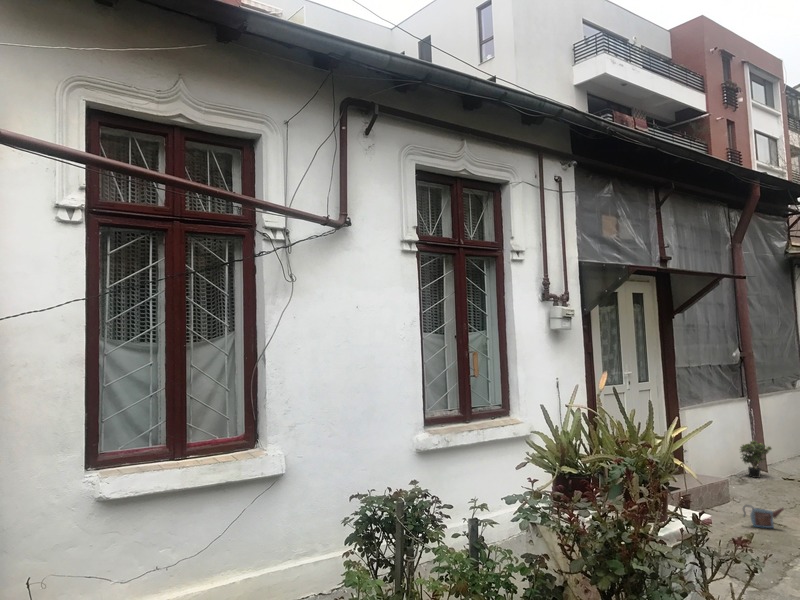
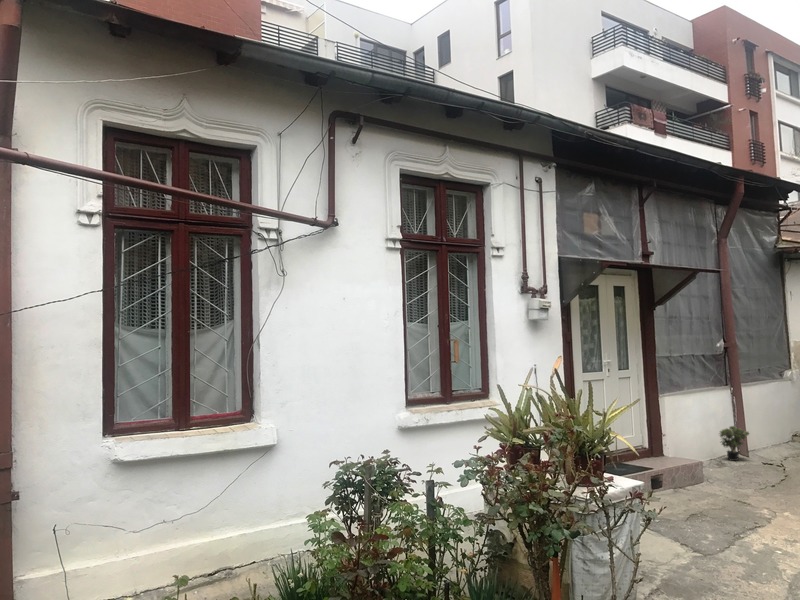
watering can: present [743,504,784,528] -> none [705,483,744,505]

